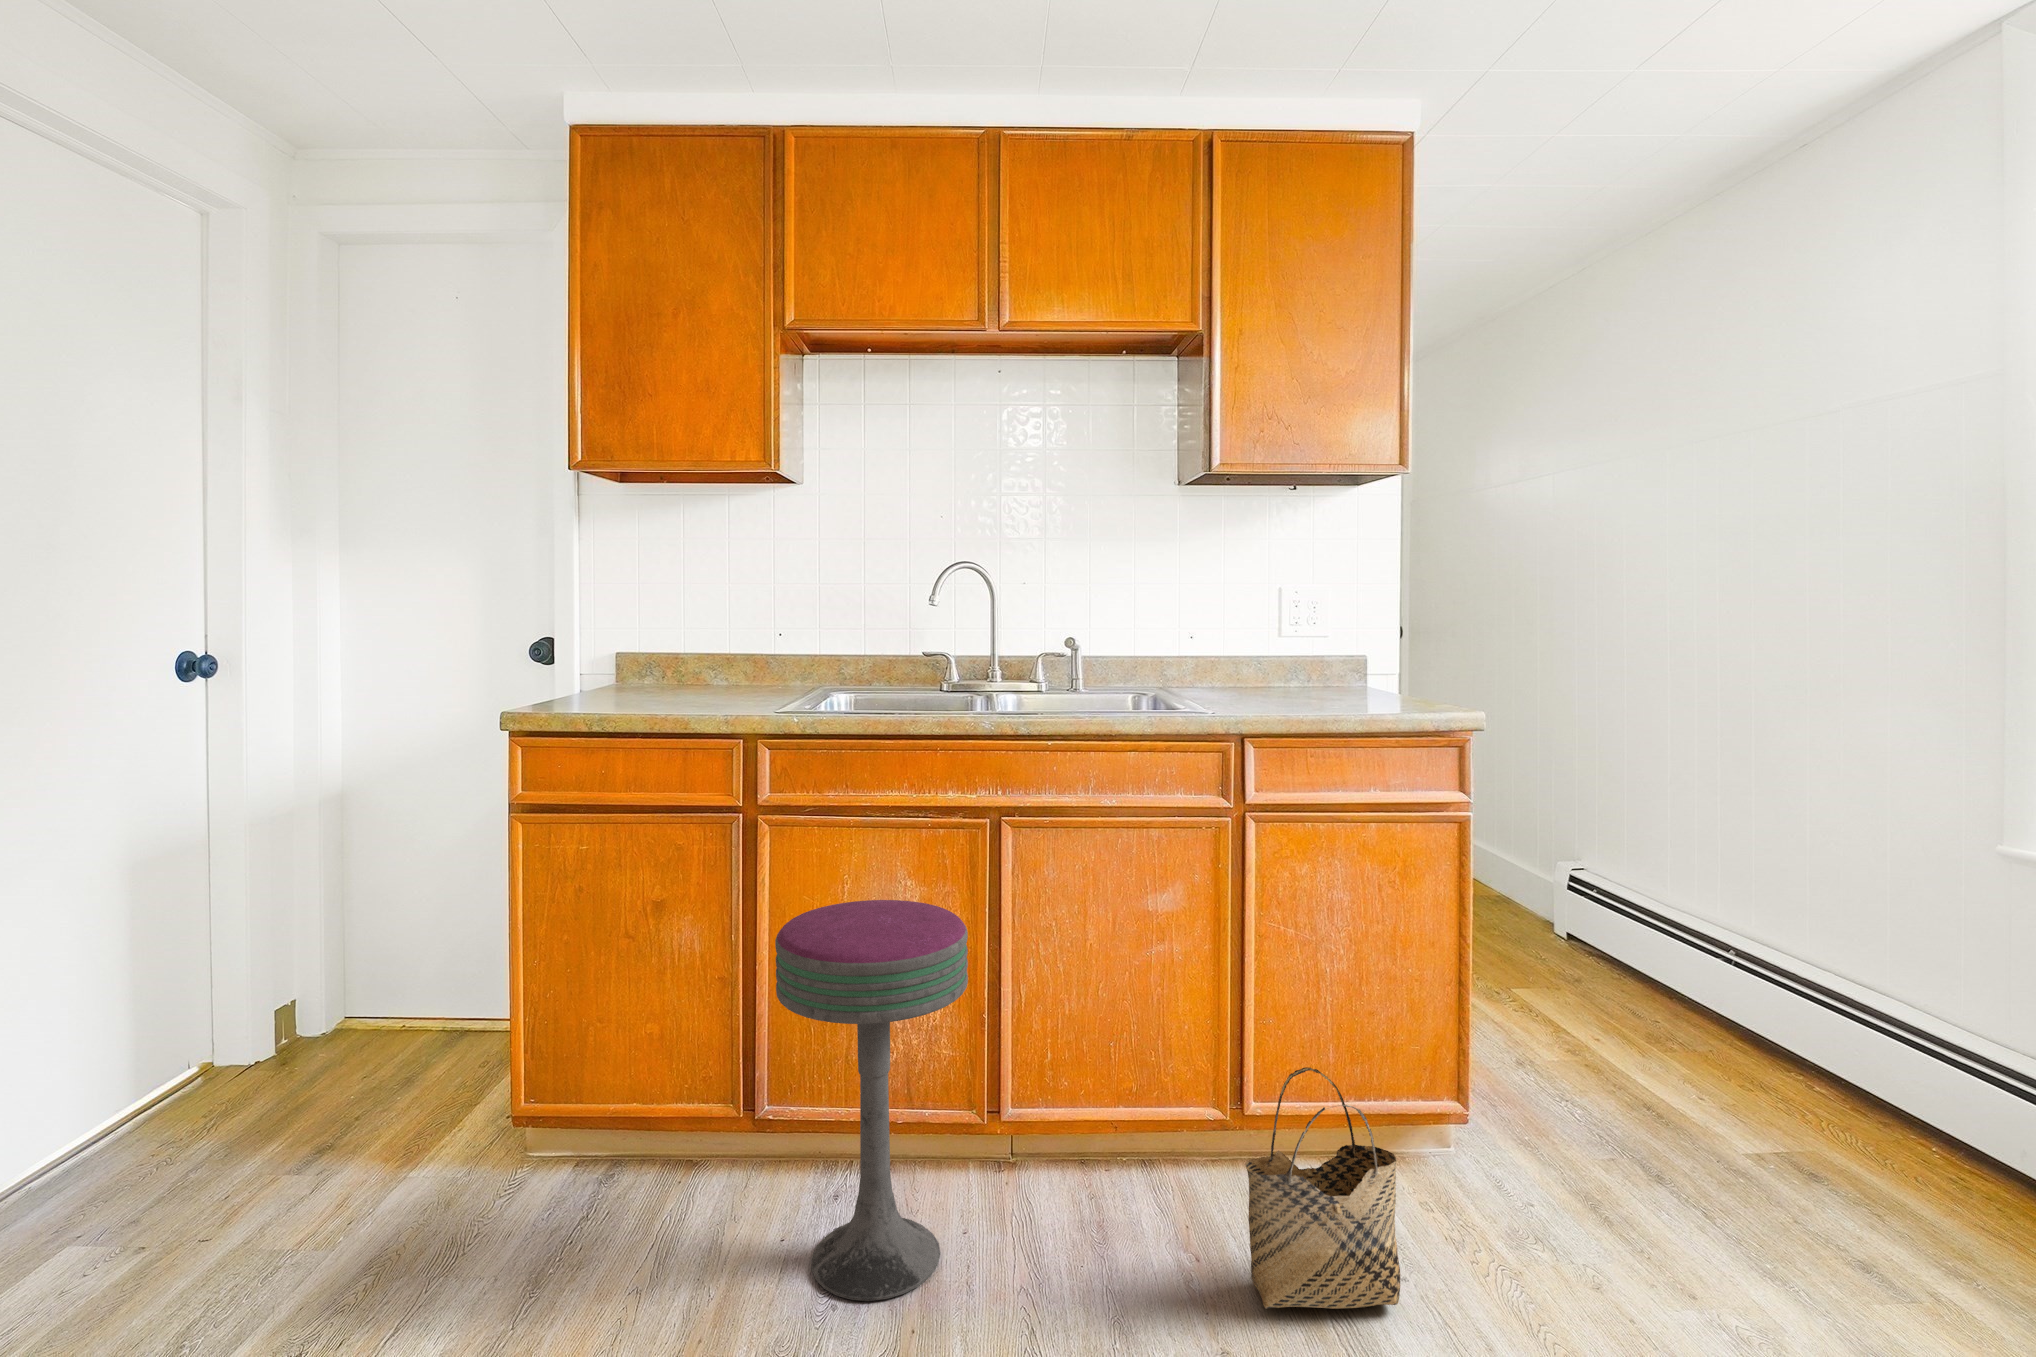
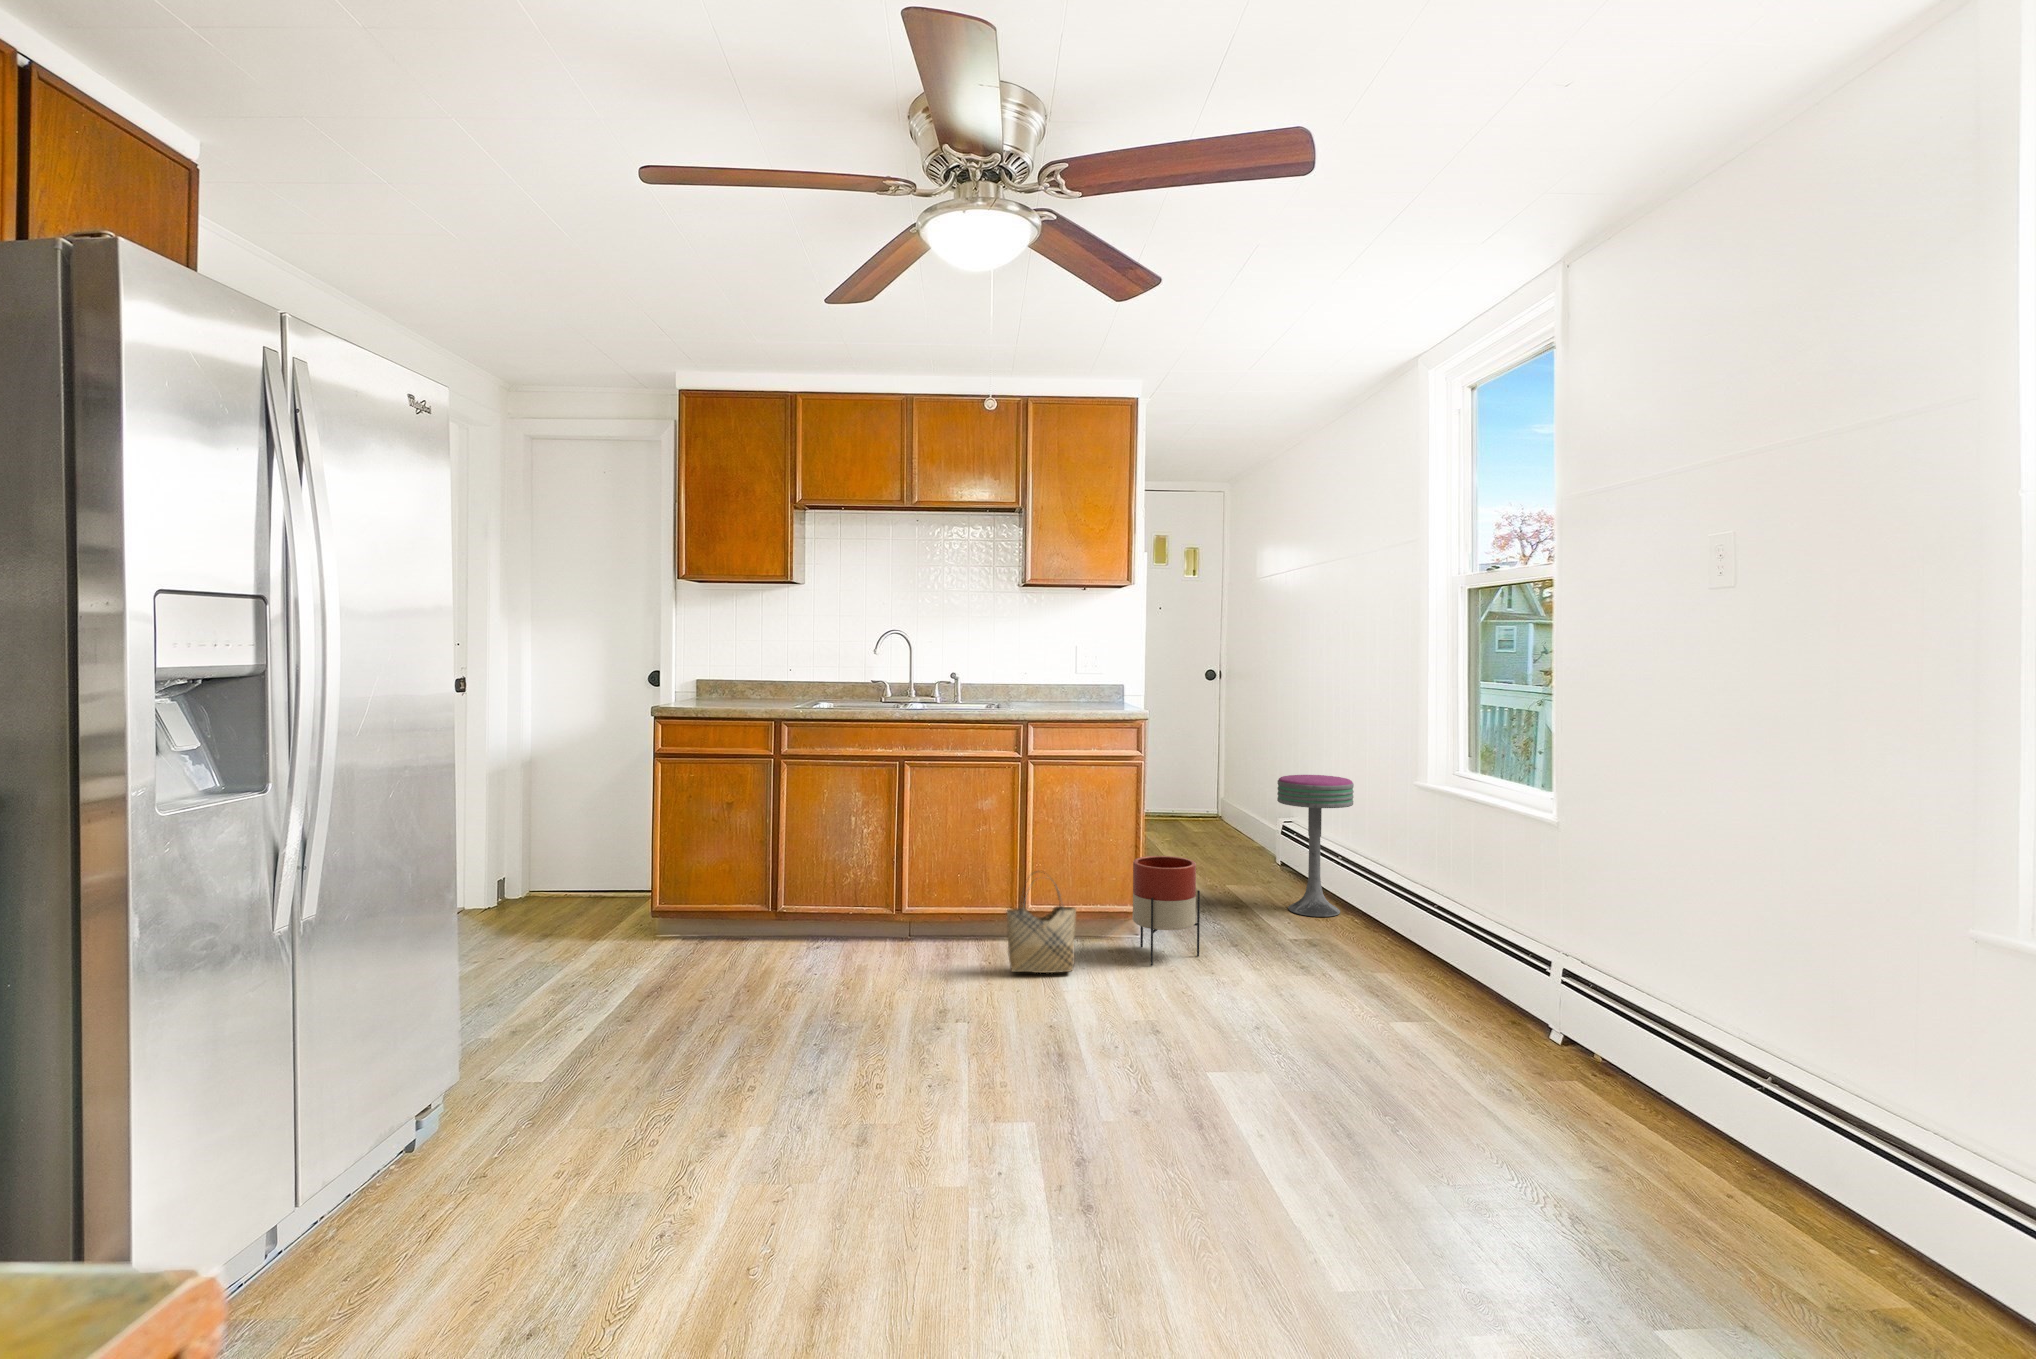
bar stool: present [775,900,968,1301] -> present [1277,775,1354,917]
planter: none [1482,1010,1632,1269] -> present [1132,856,1200,966]

